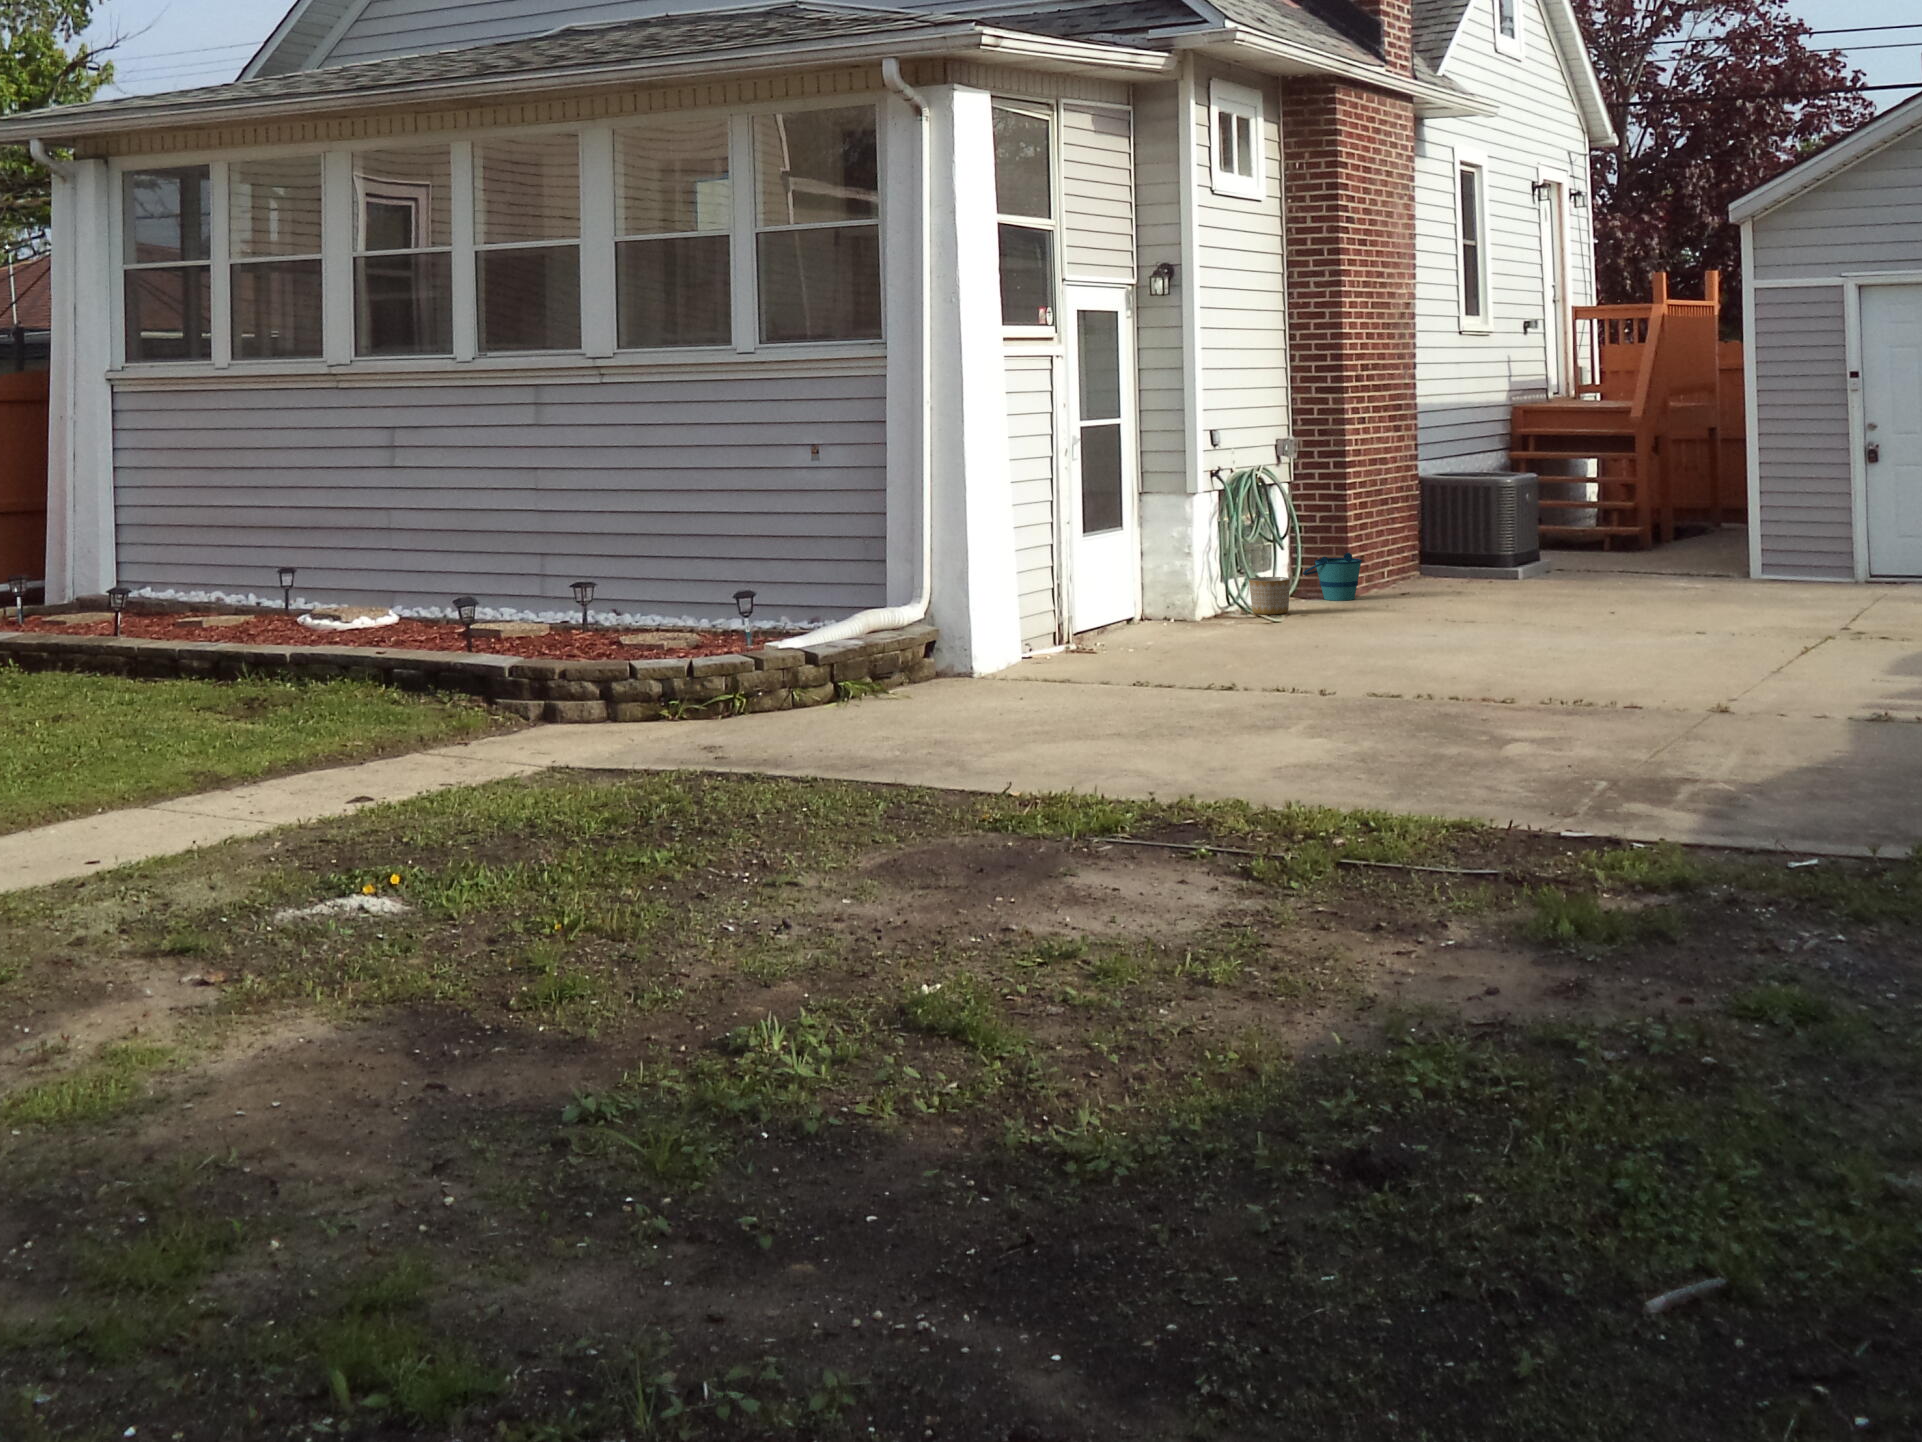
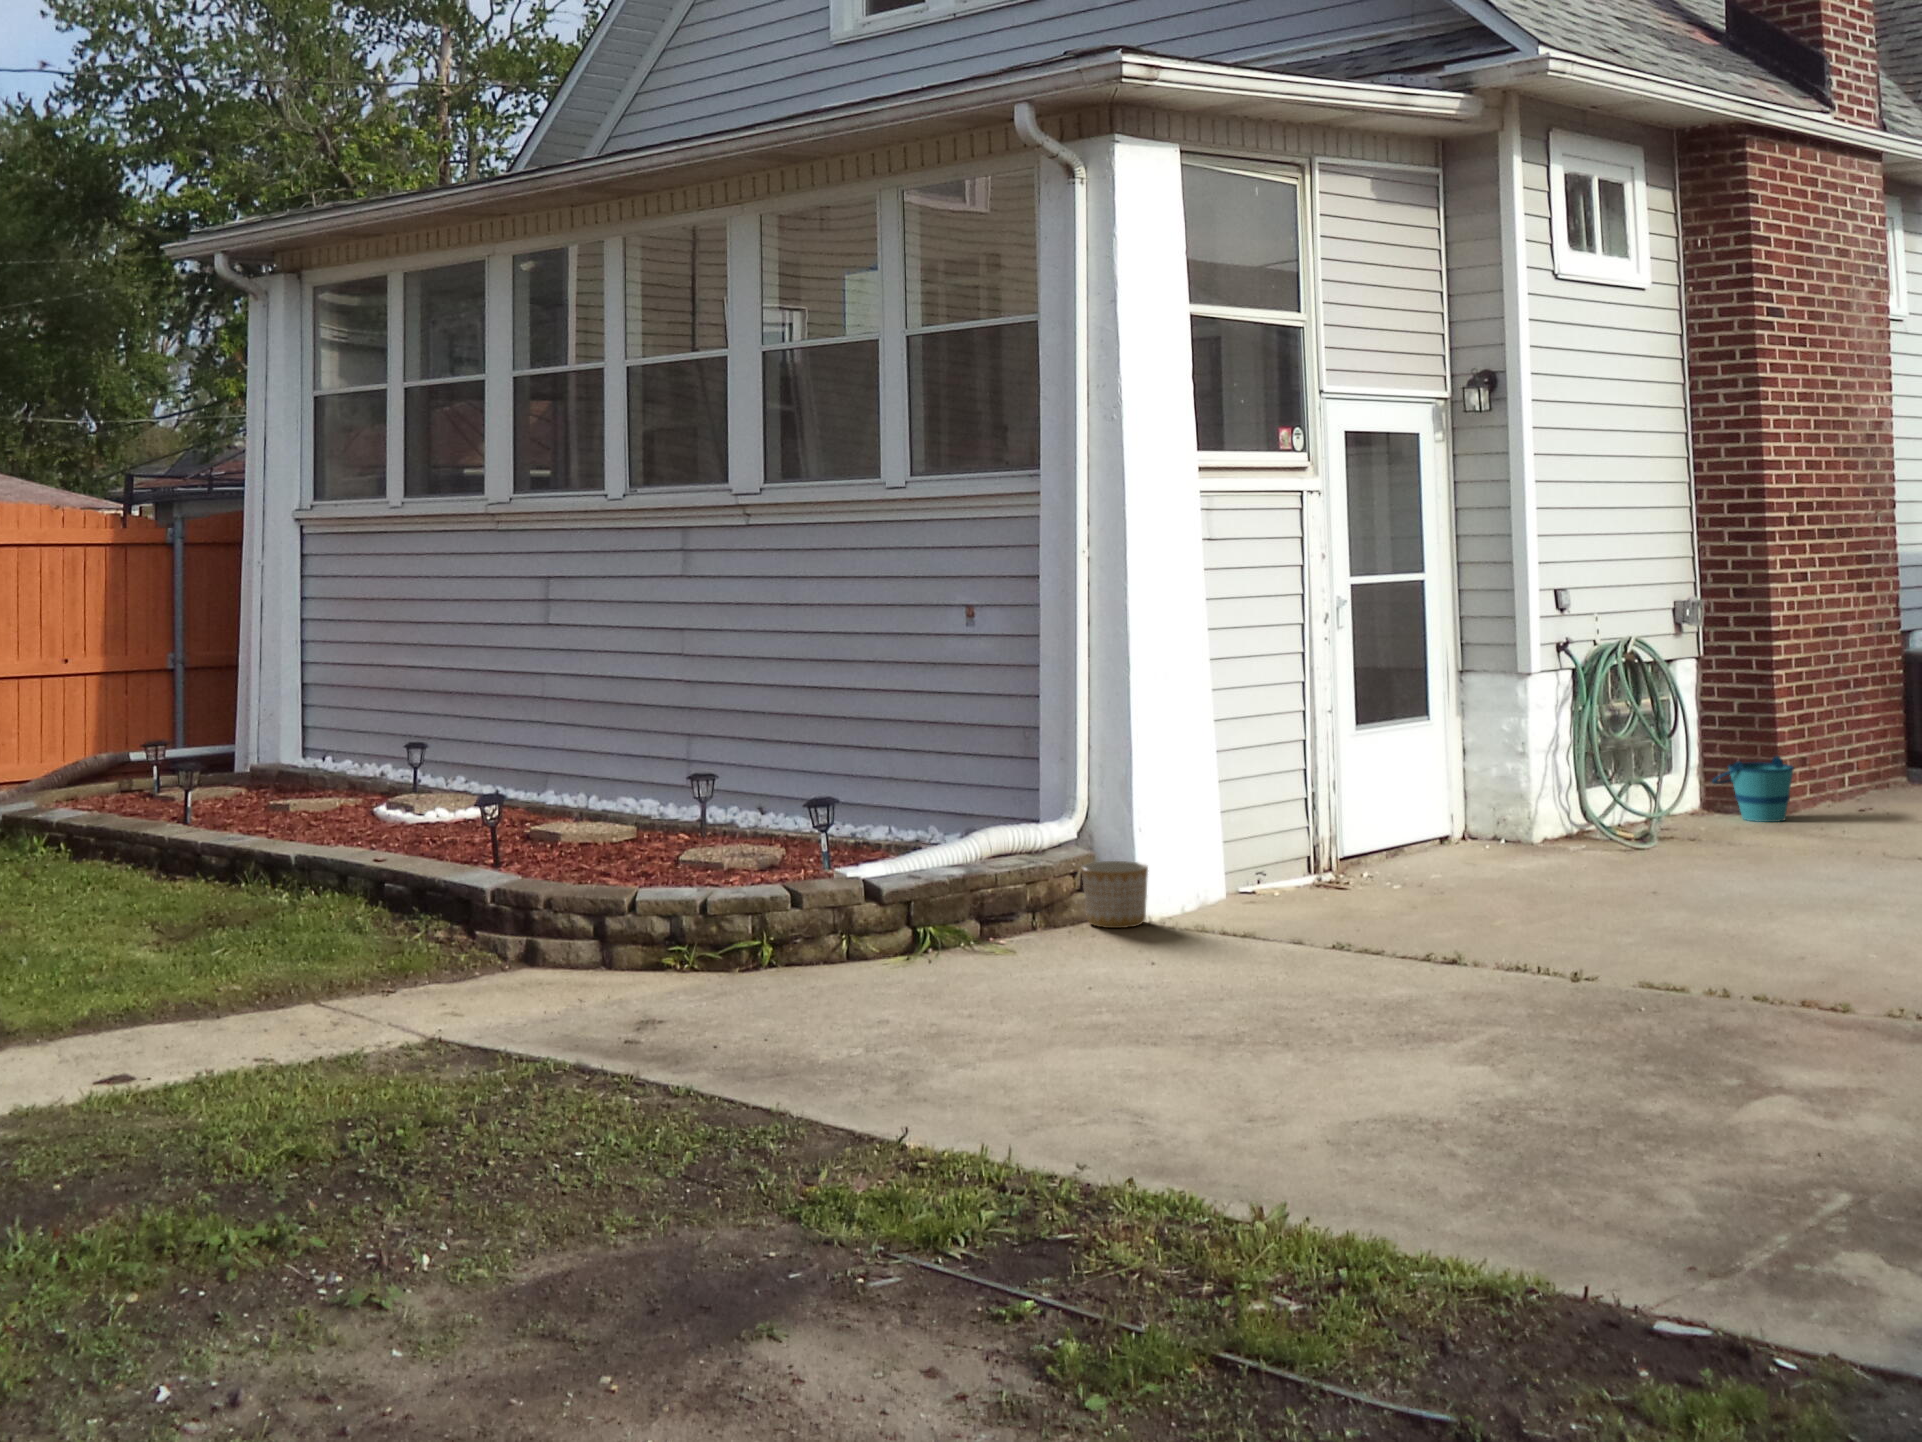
planter: present [1249,577,1290,615] -> present [1082,861,1148,928]

